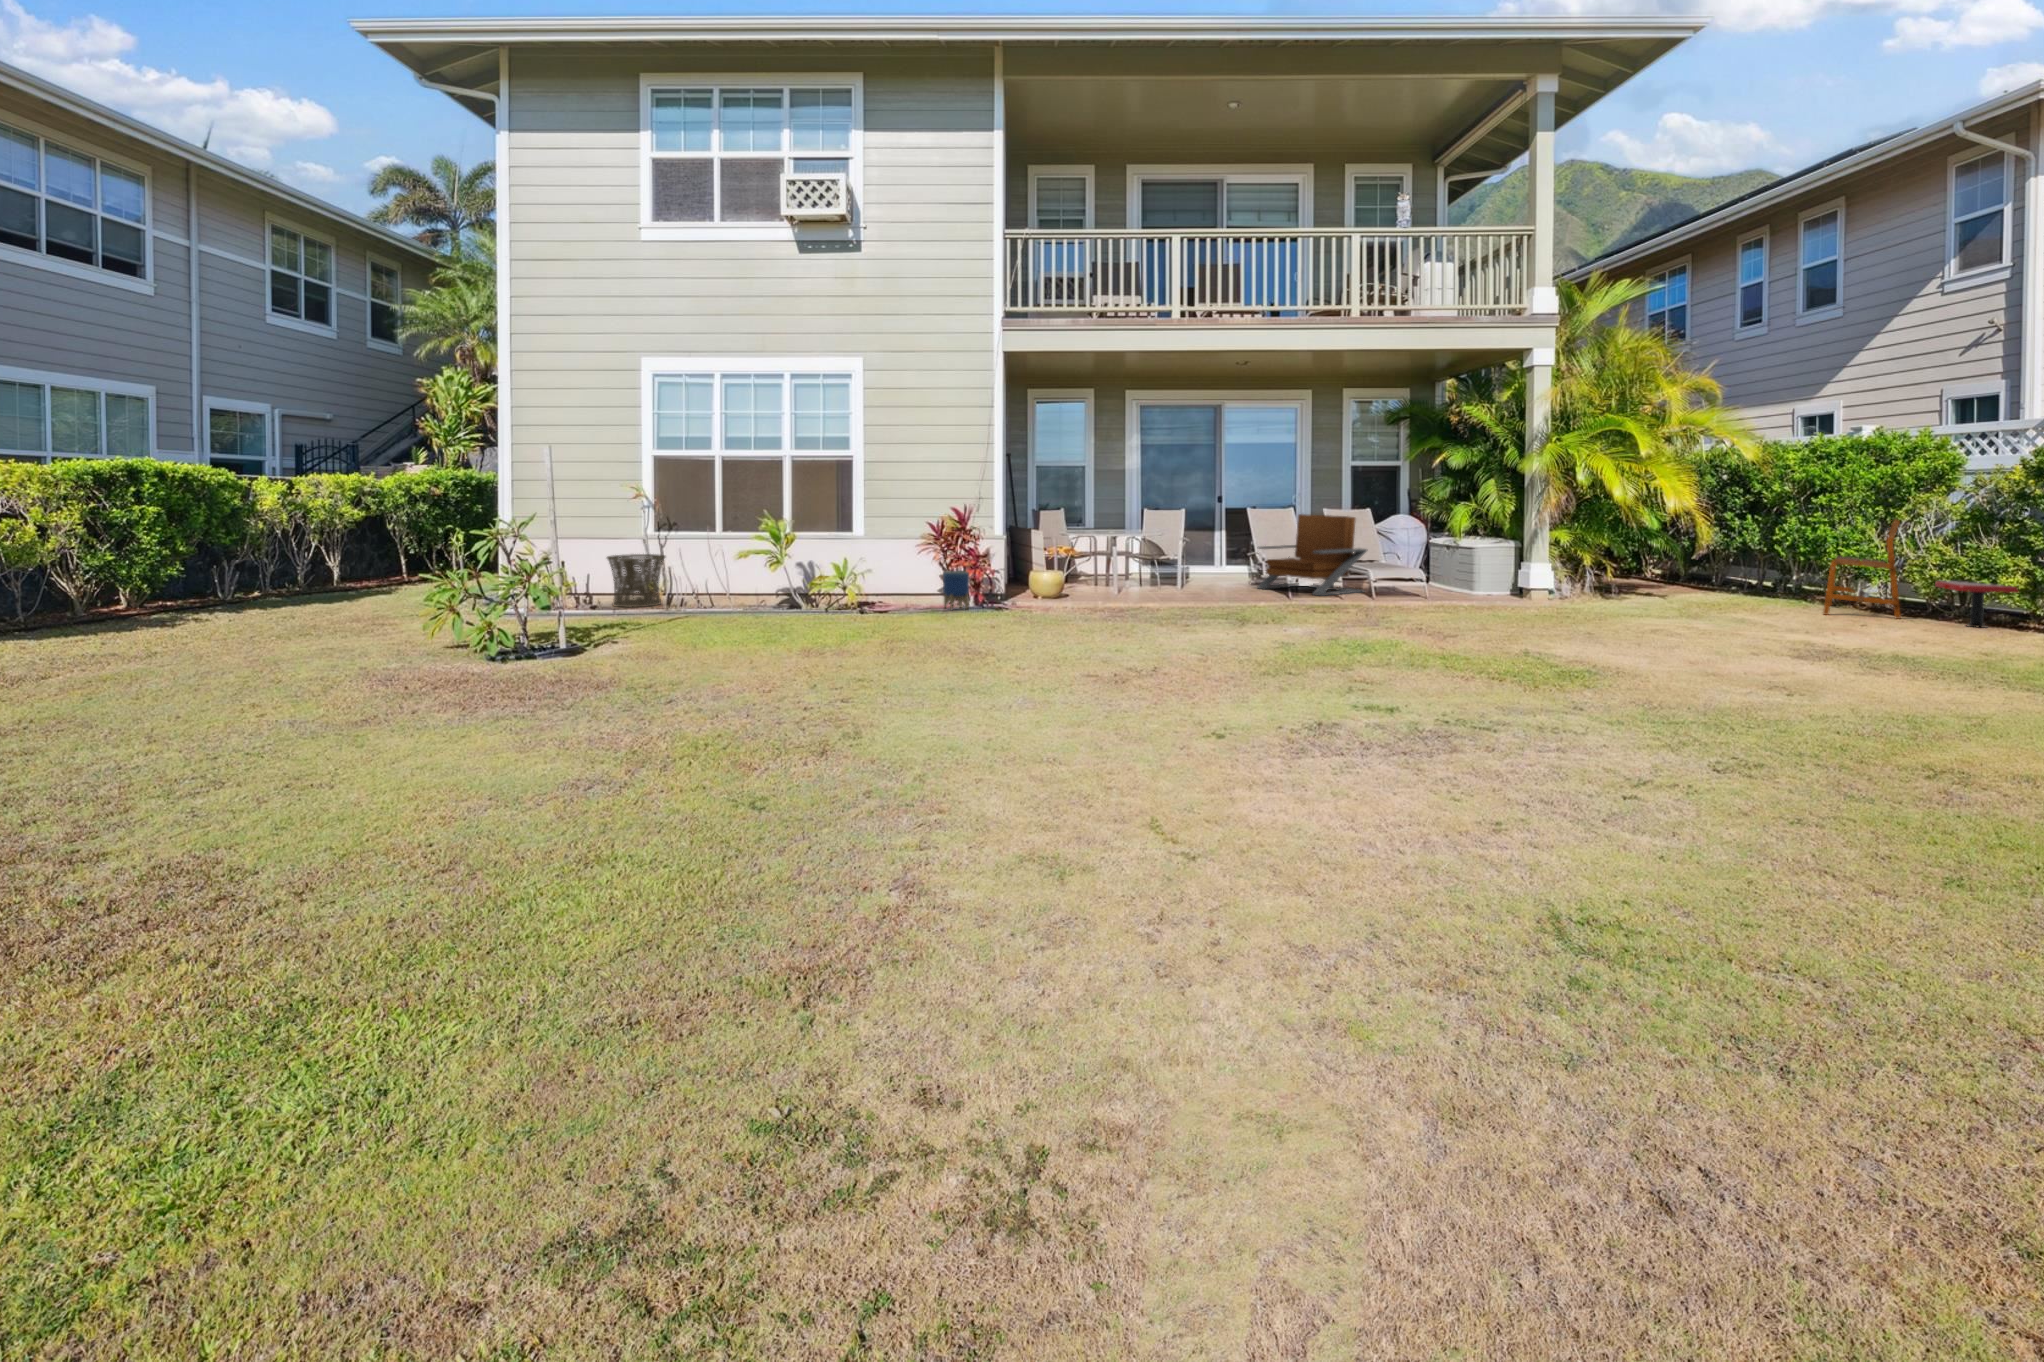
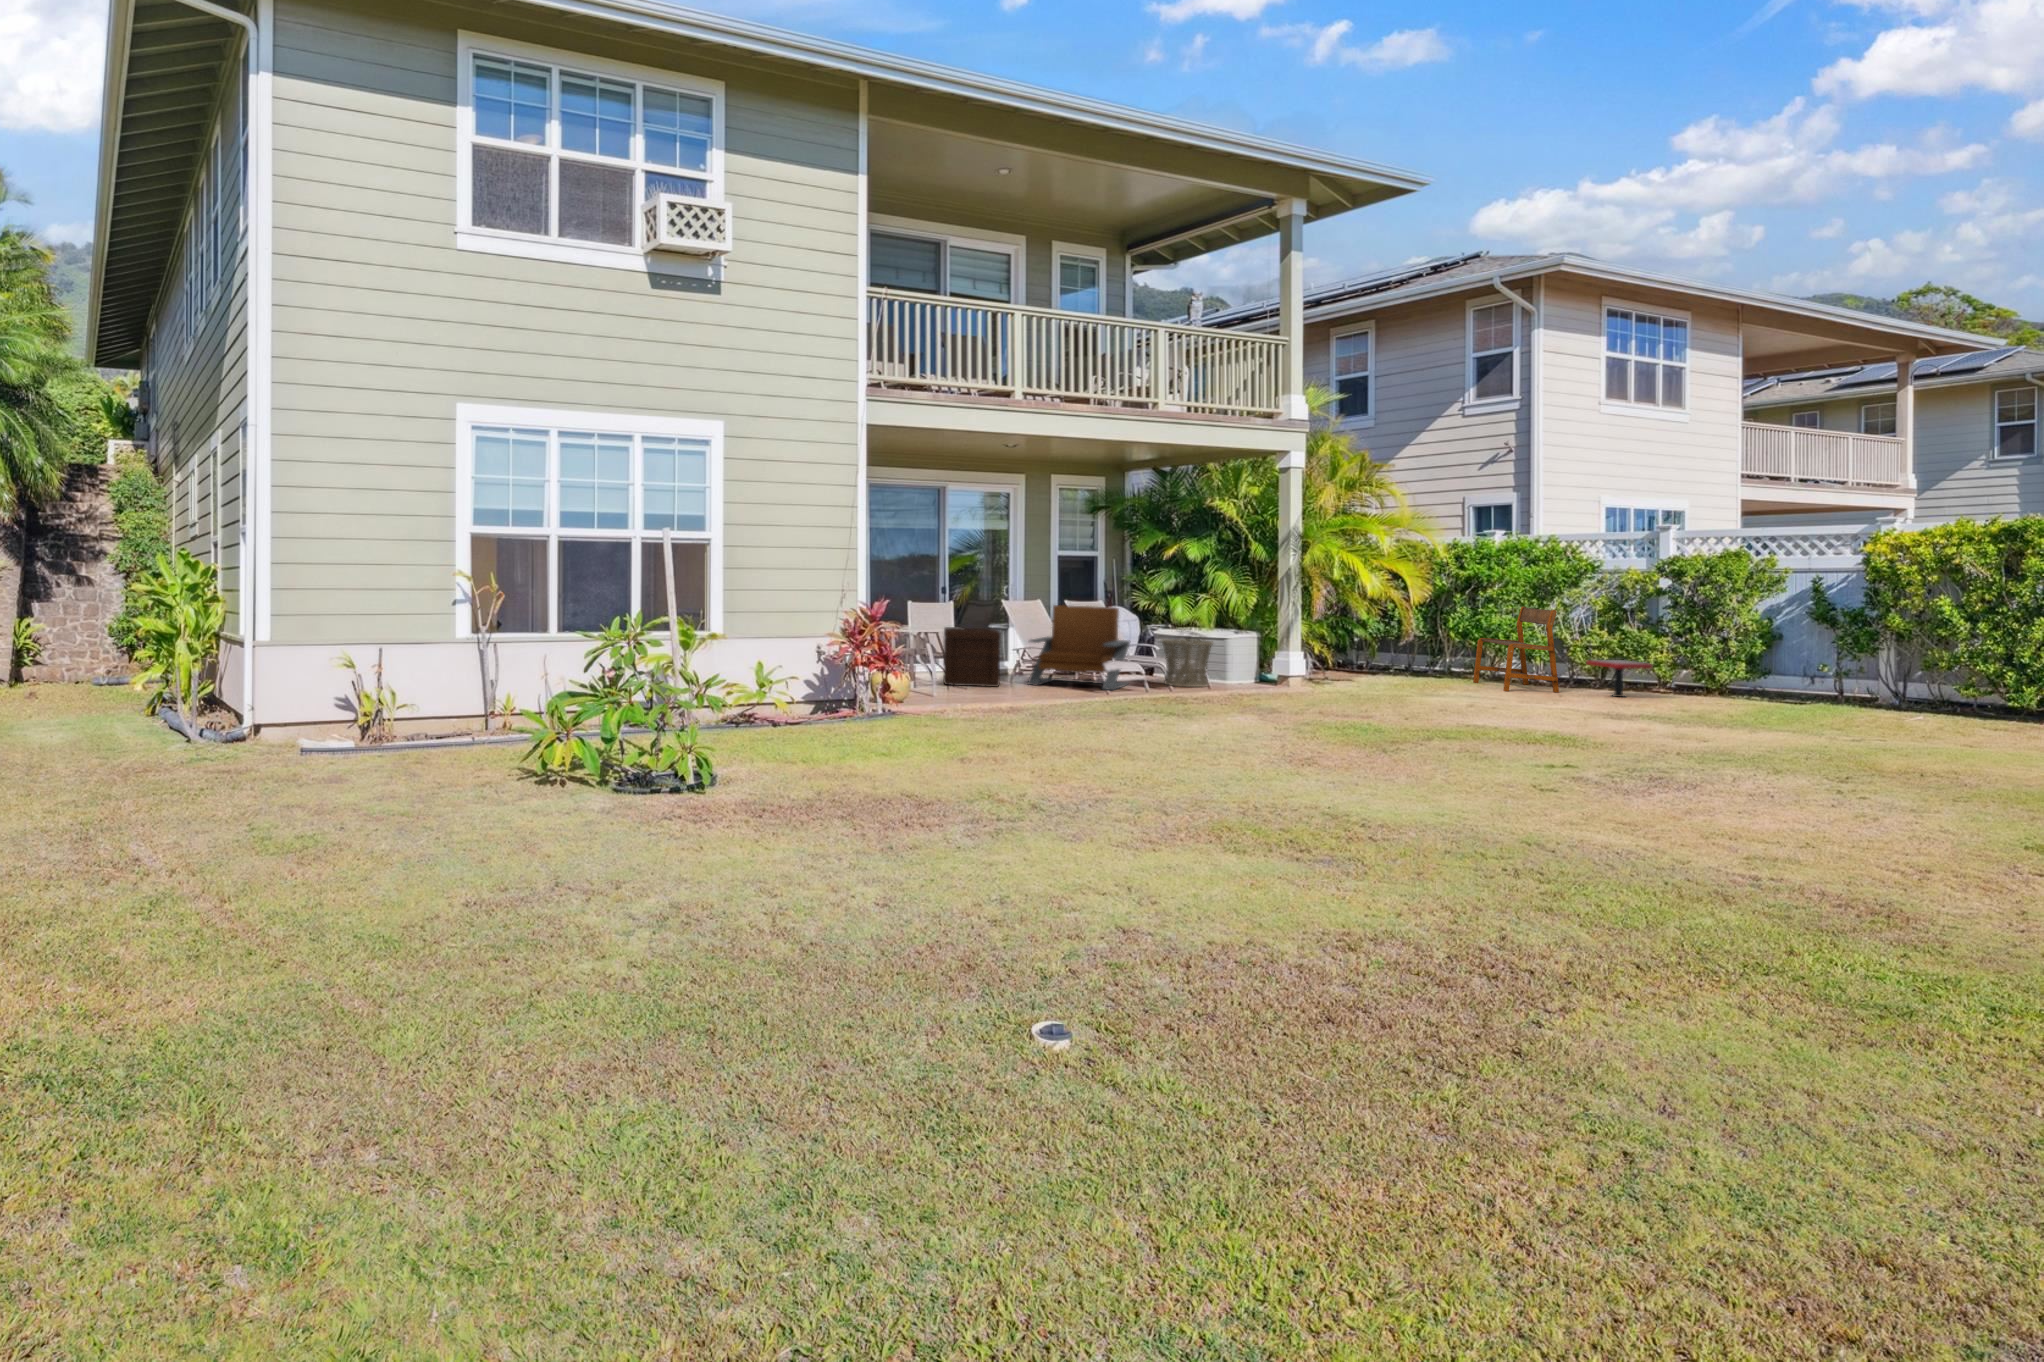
wooden crate: none [1172,534,1240,589] -> present [943,627,1001,687]
basket: present [607,554,665,607] -> present [1162,639,1213,687]
planter: present [943,571,969,610] -> none [846,677,878,724]

